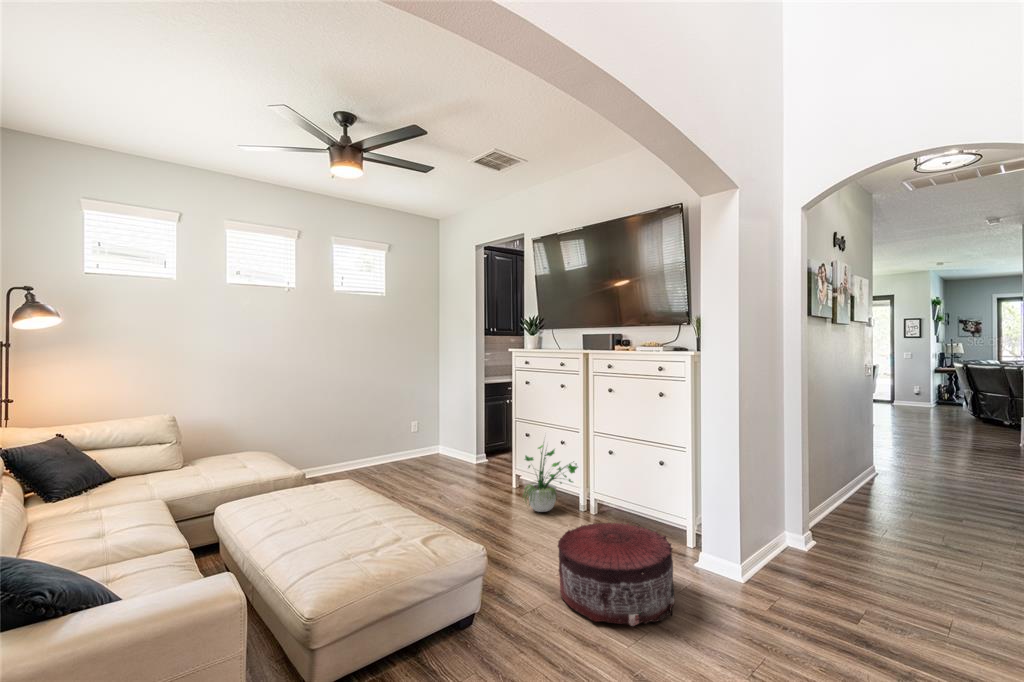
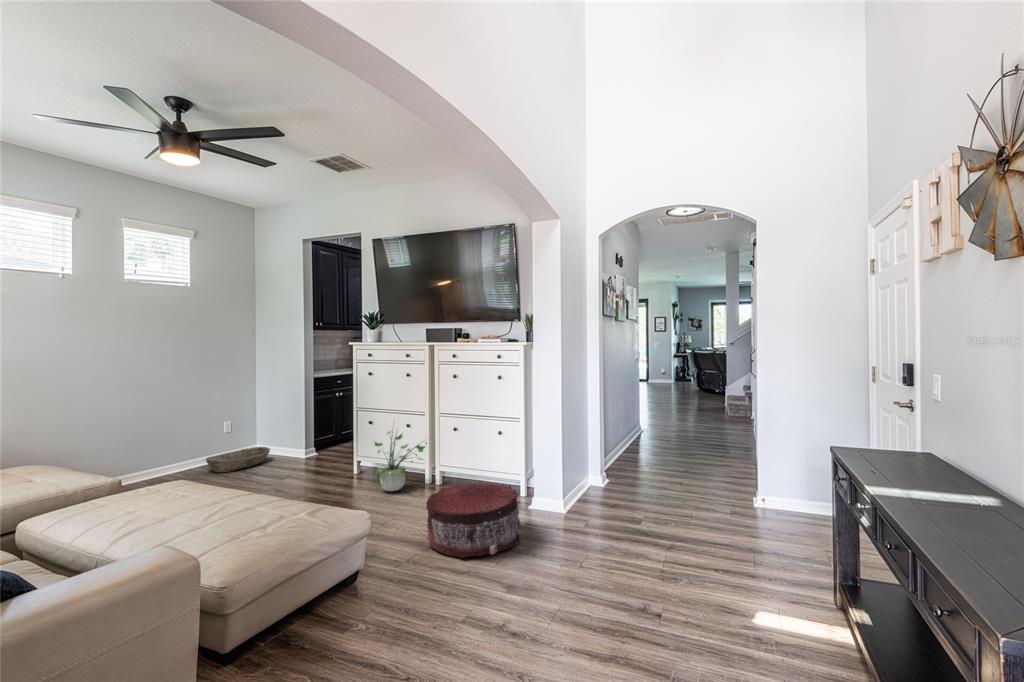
basket: none [388,445,443,467] -> present [206,447,270,472]

